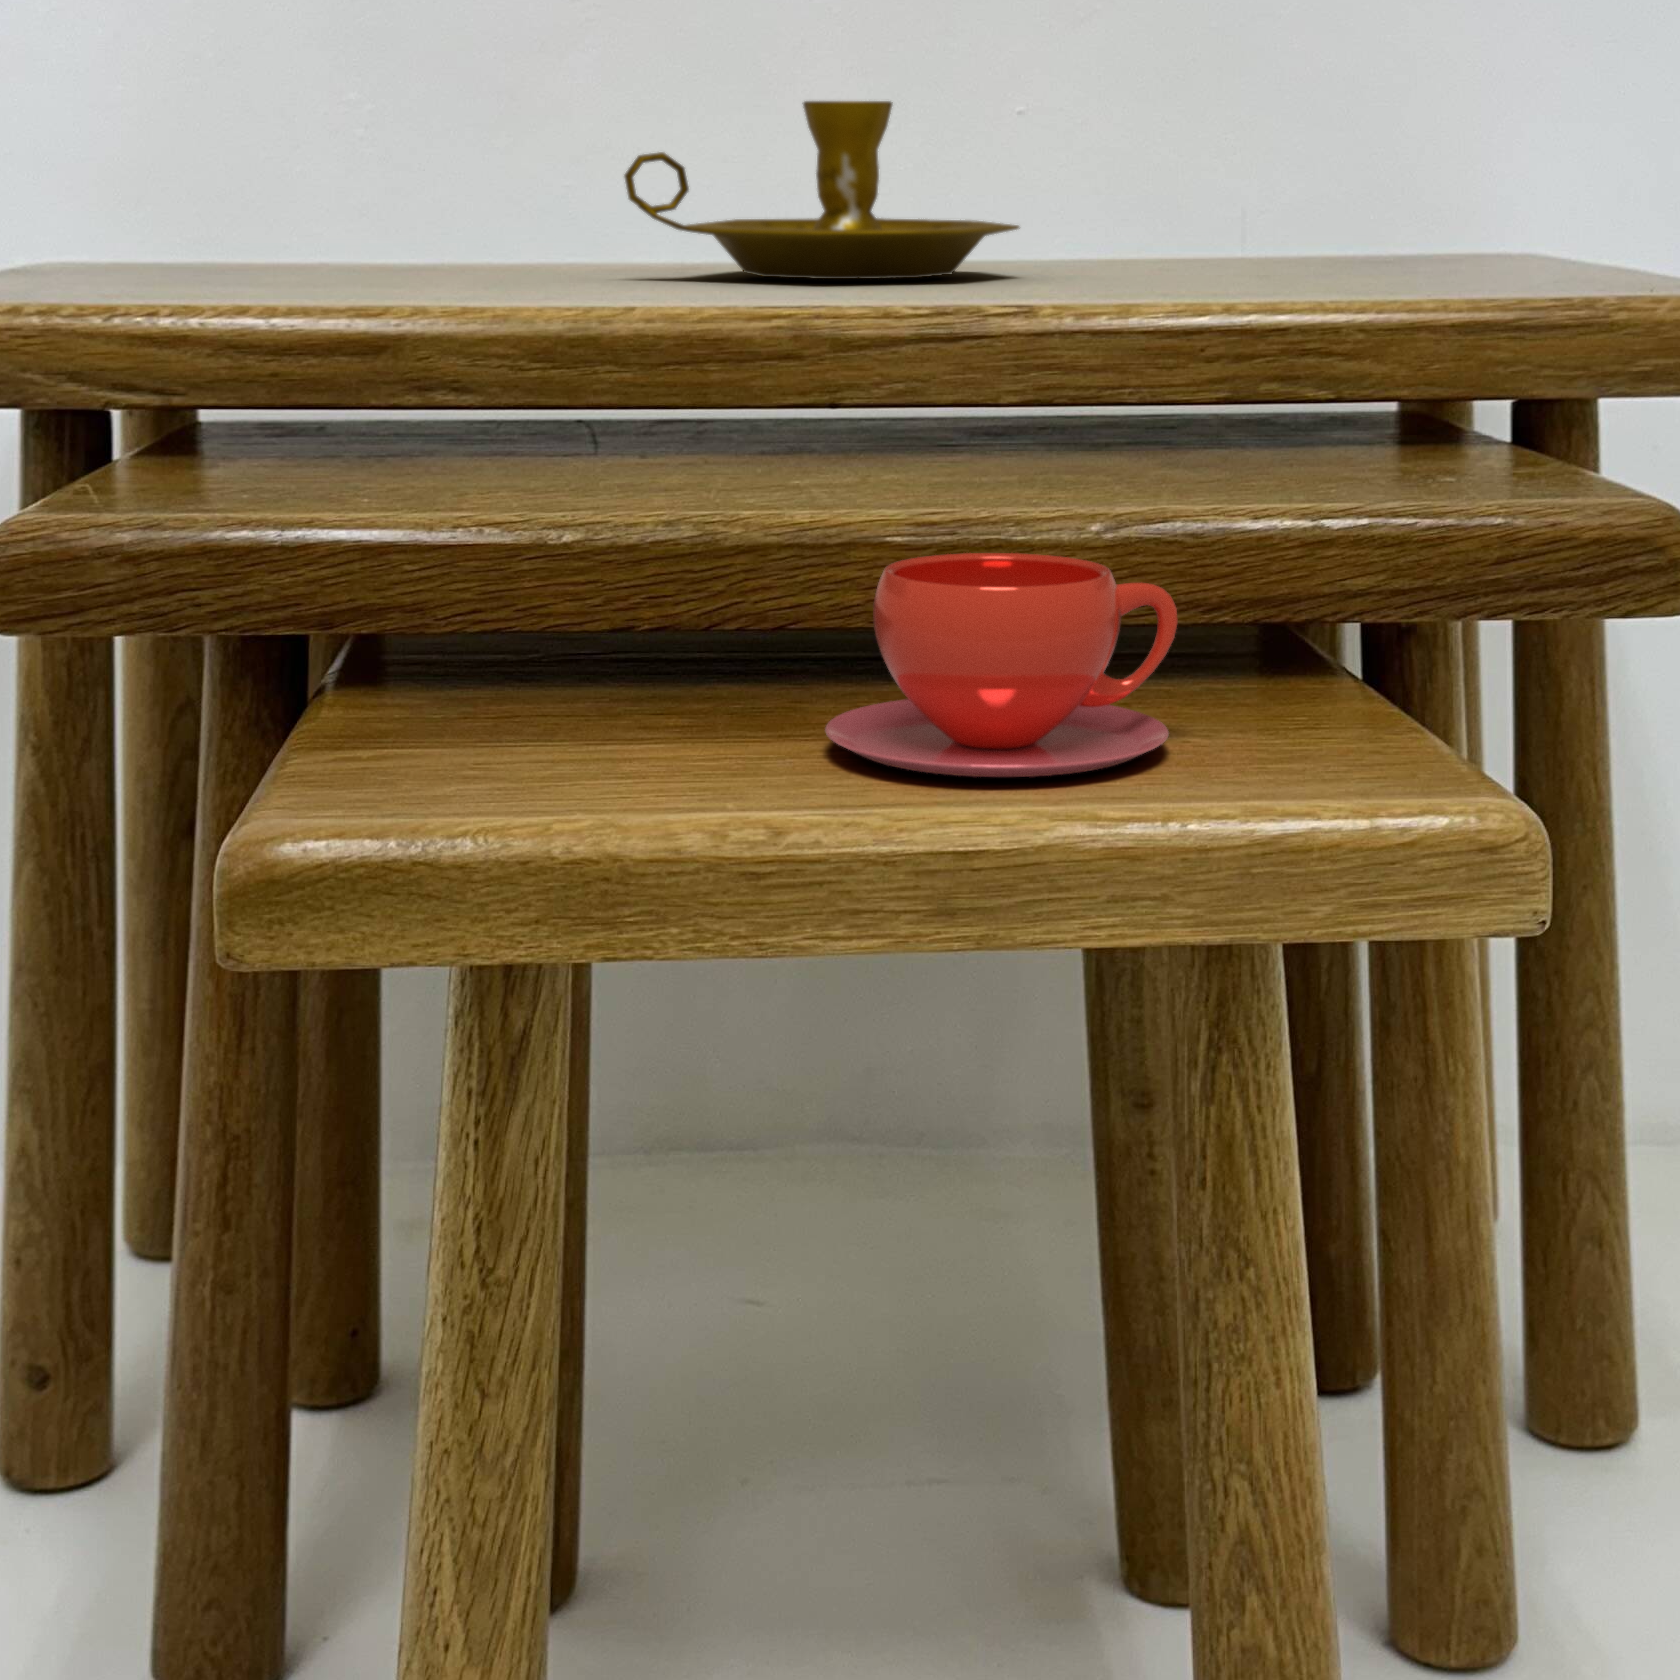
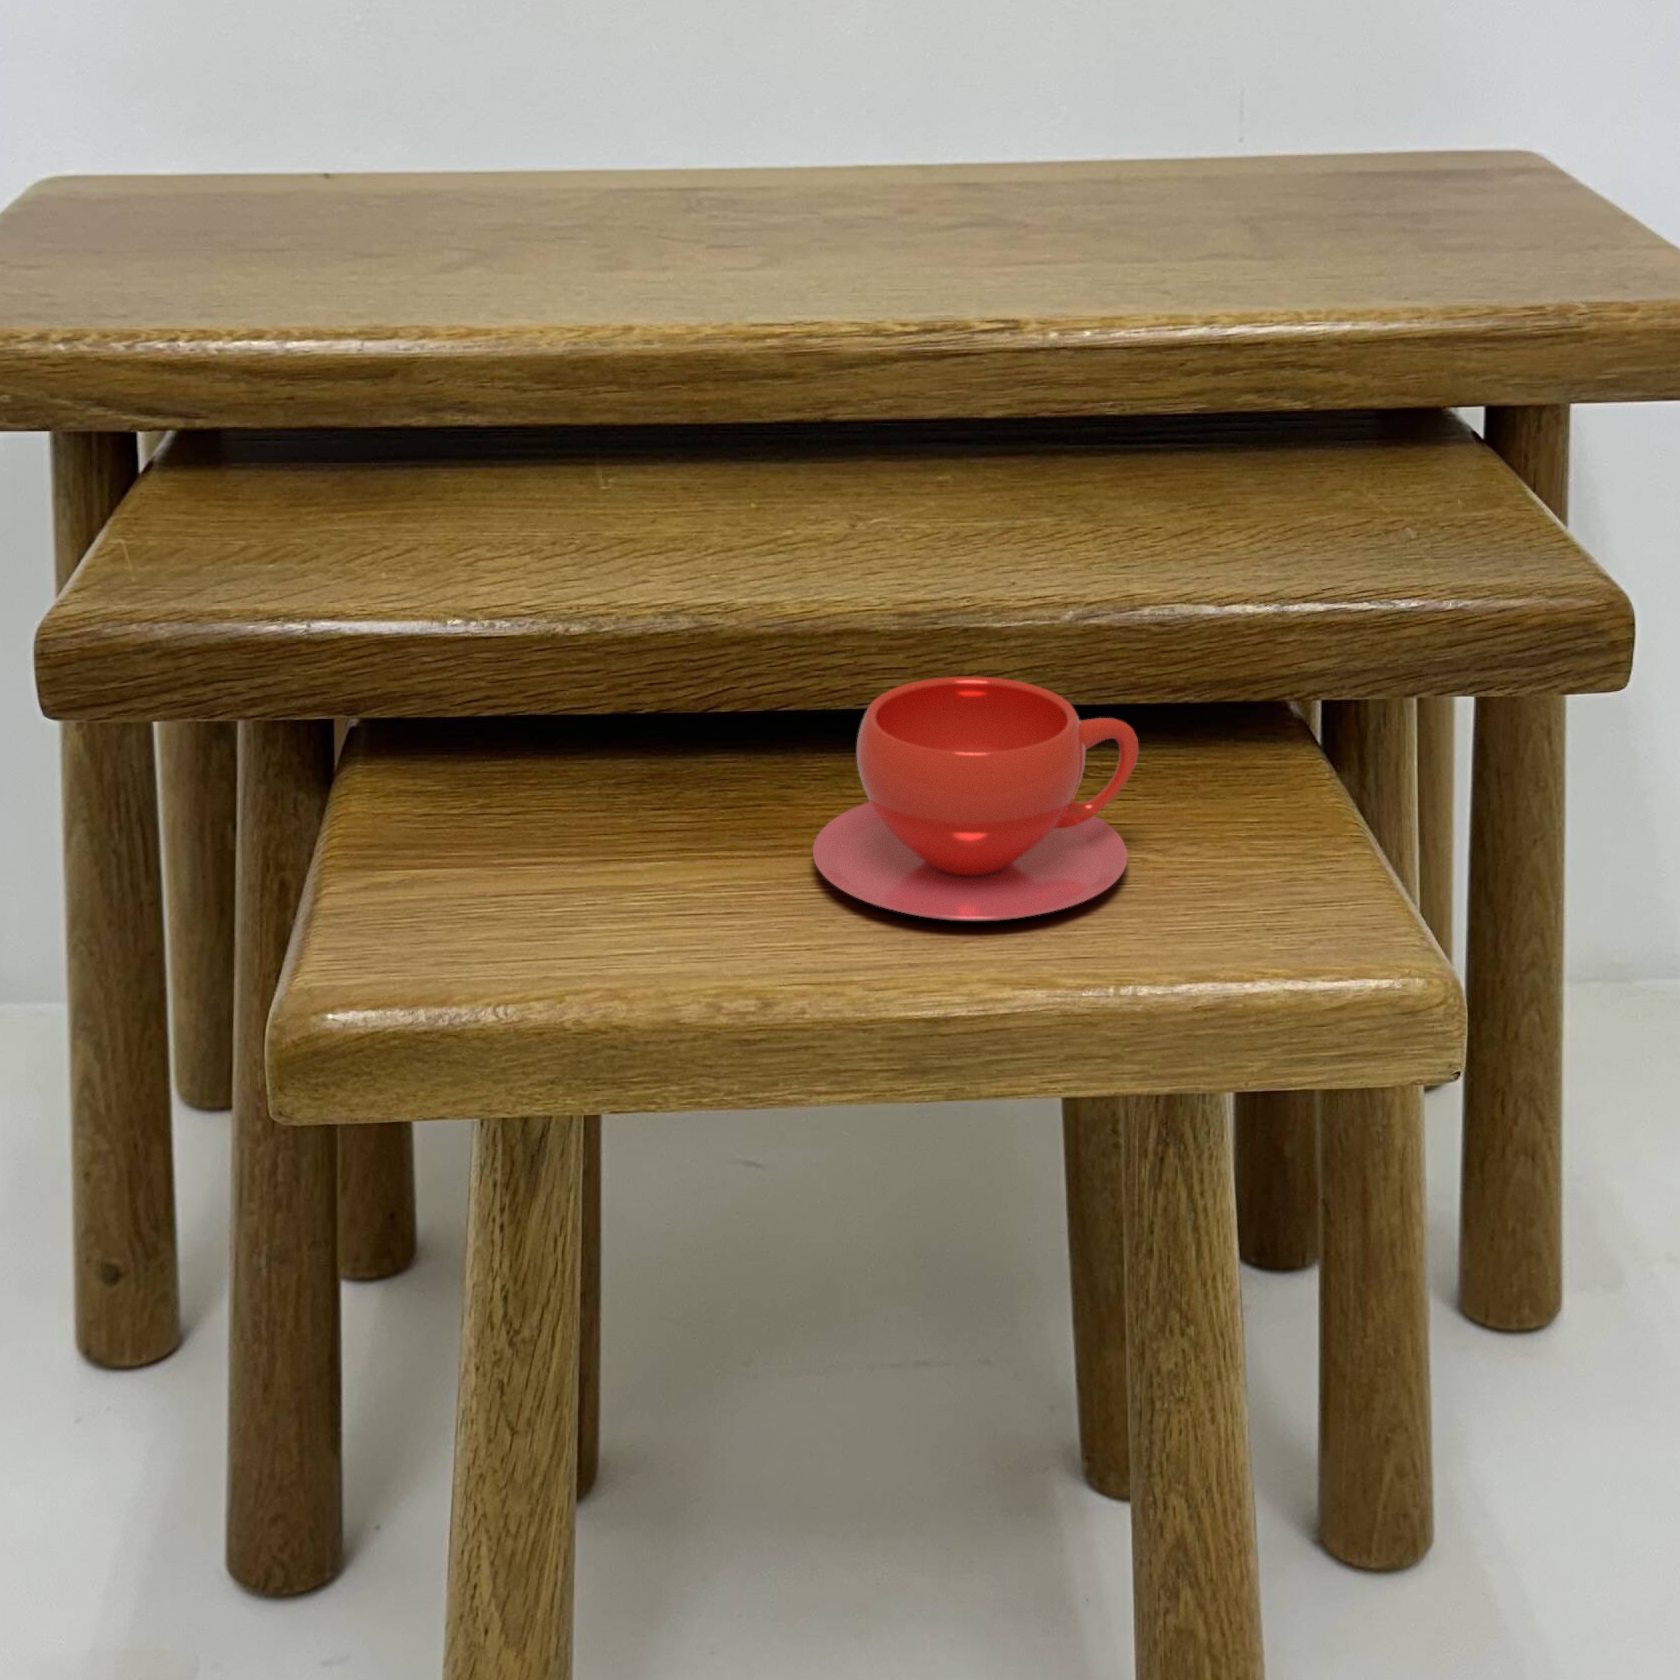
candlestick: present [624,101,1020,279] -> none [623,62,1011,260]

